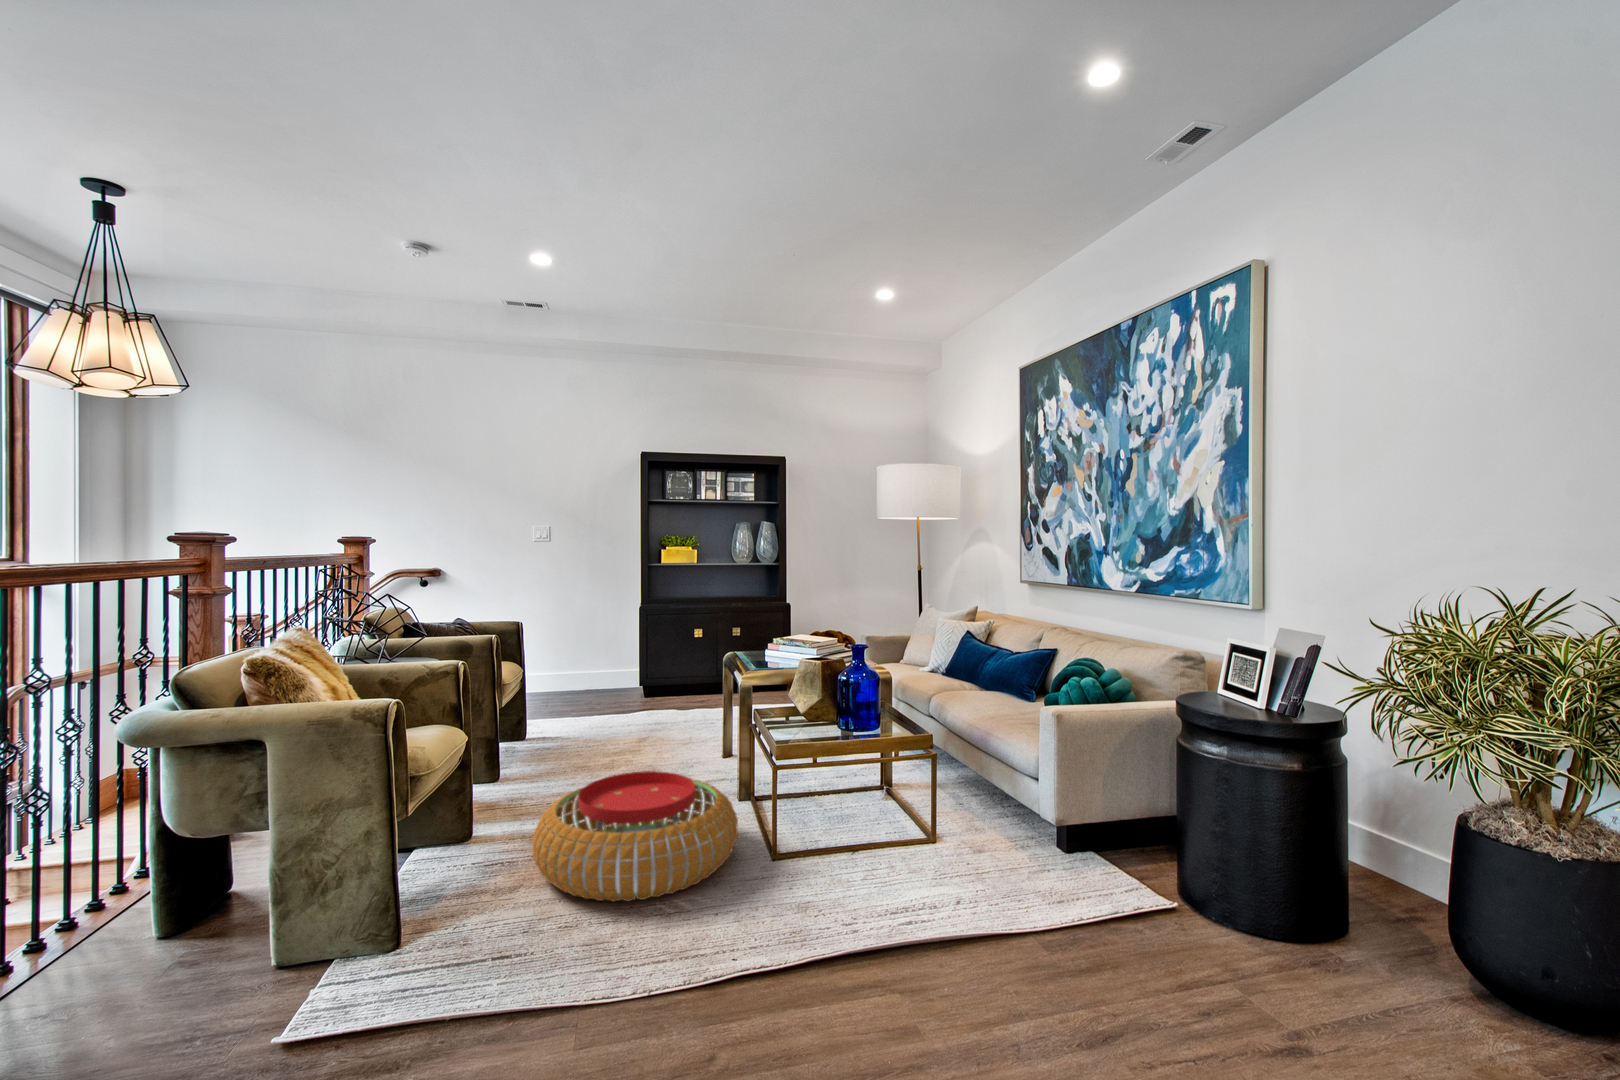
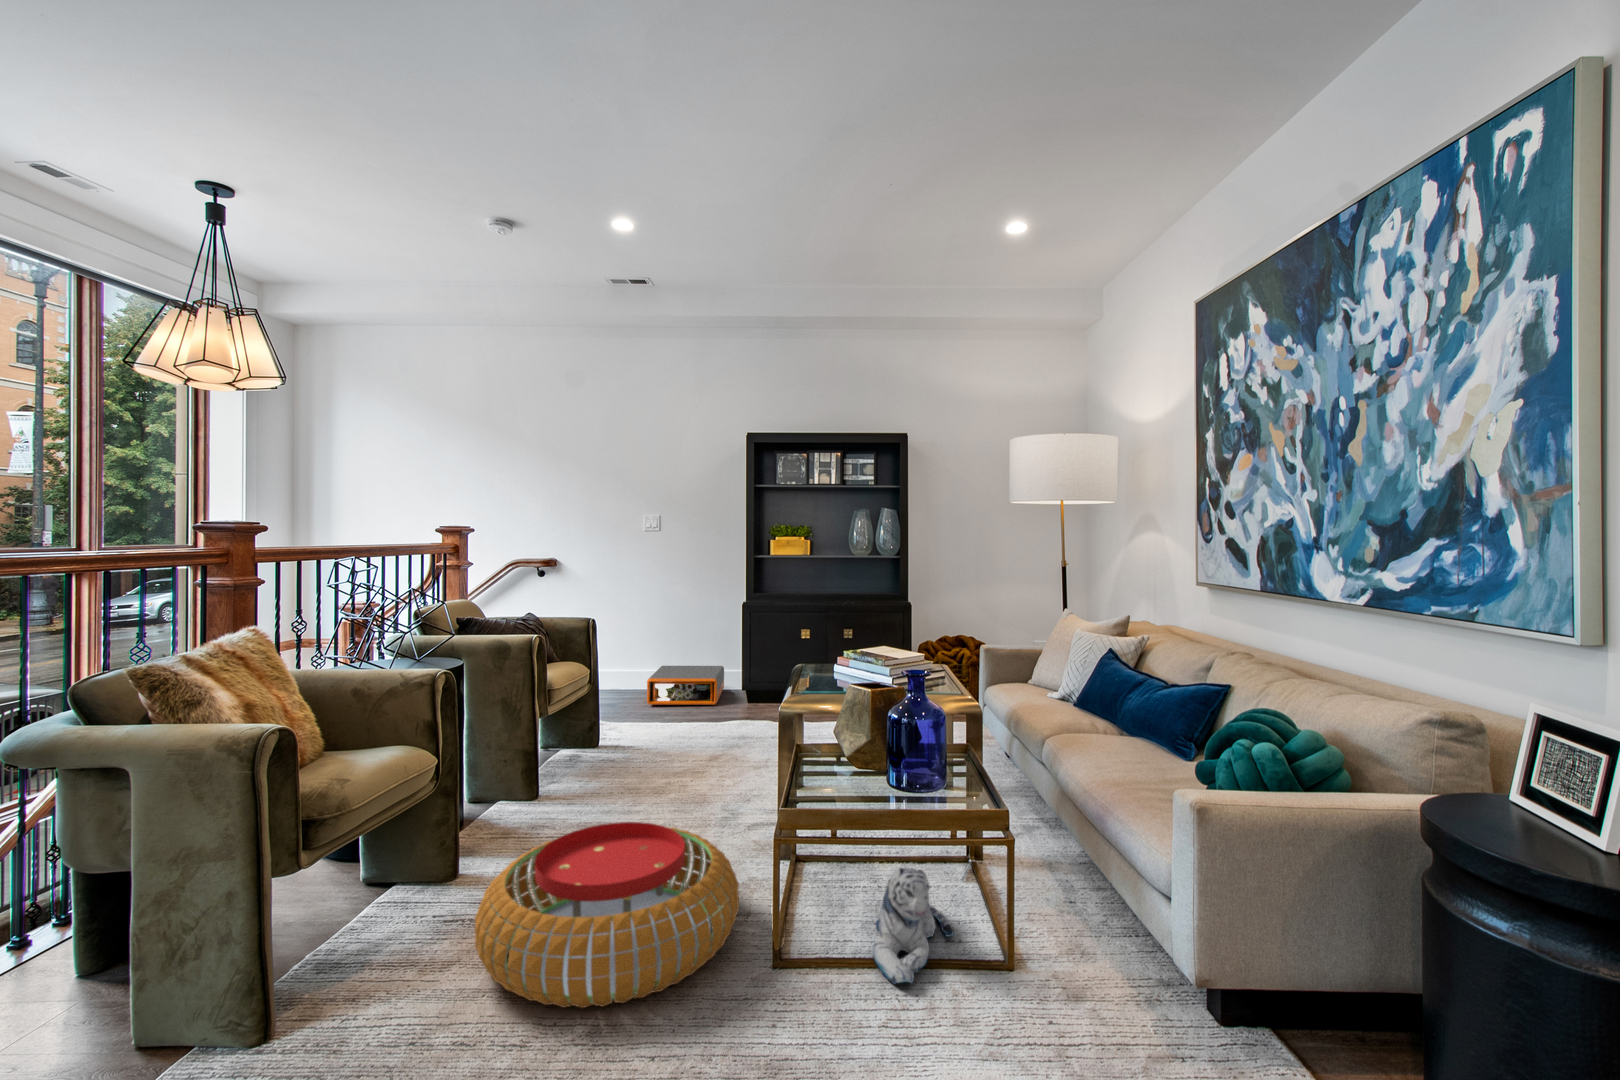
storage box: none [553,663,620,700] -> present [647,666,724,705]
plush toy: none [833,783,891,861] -> present [873,867,954,984]

